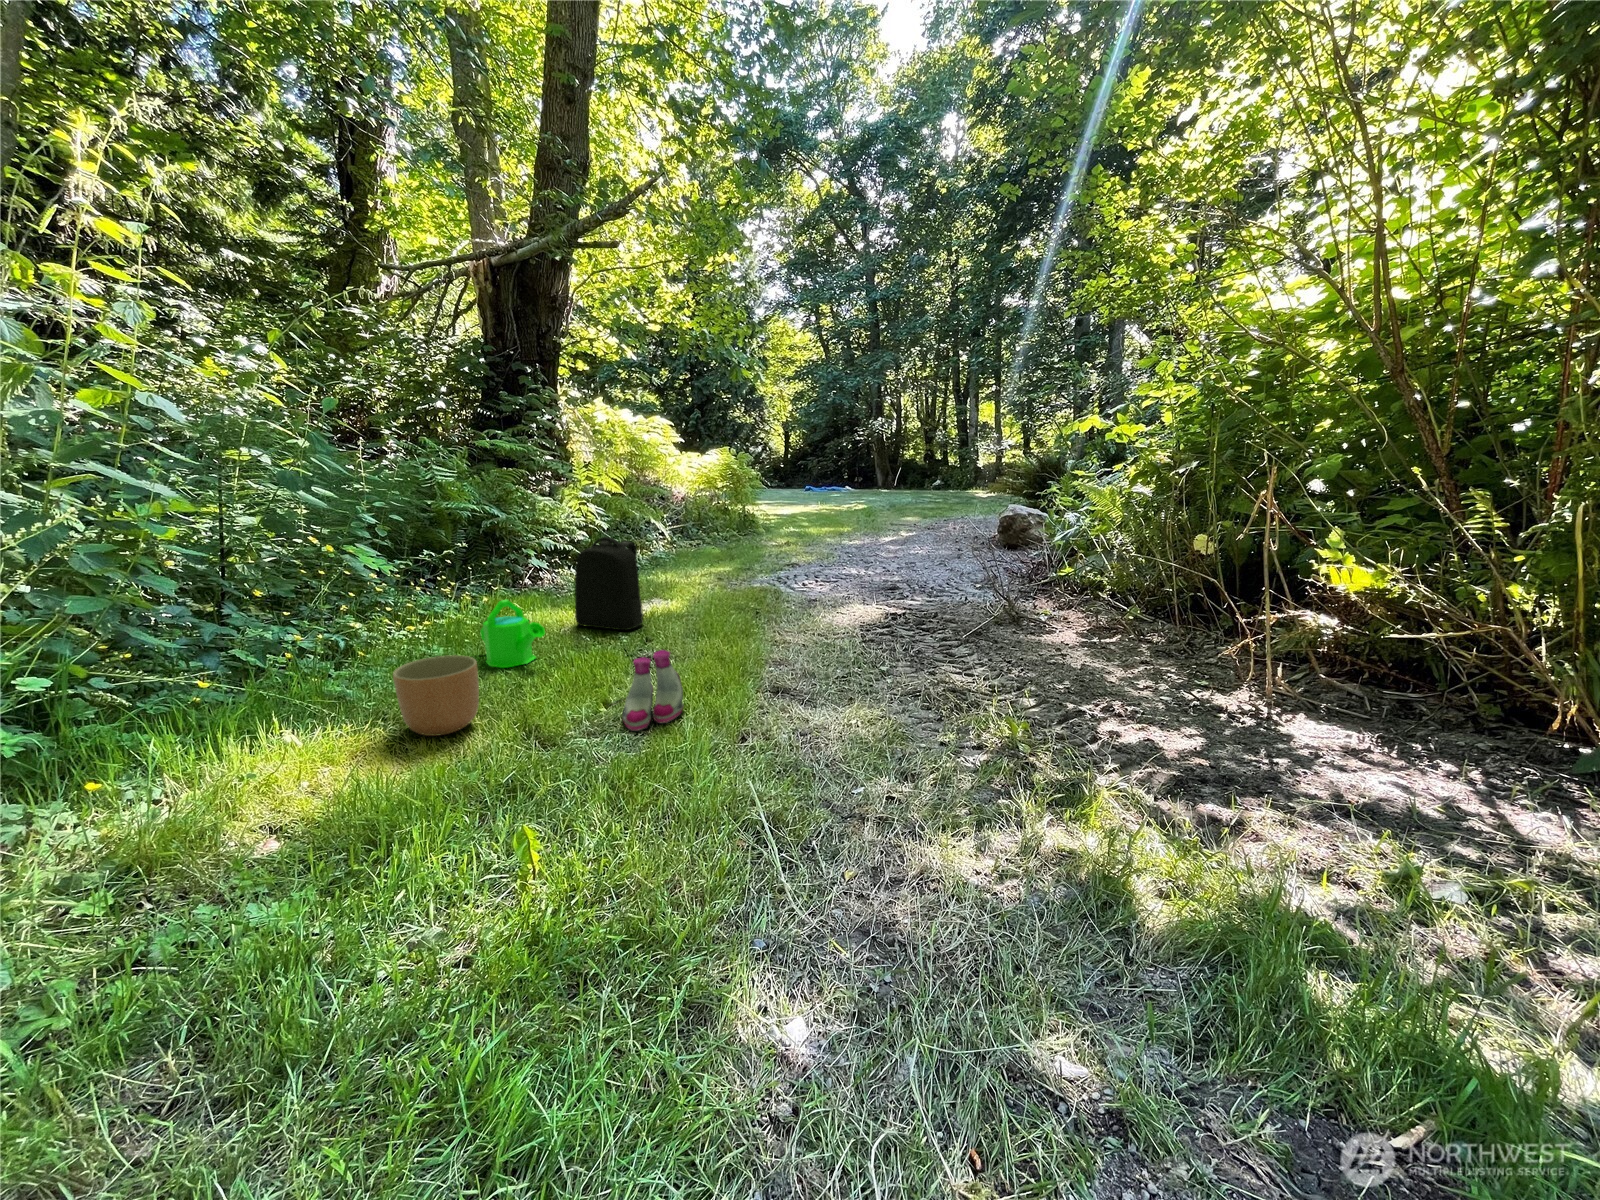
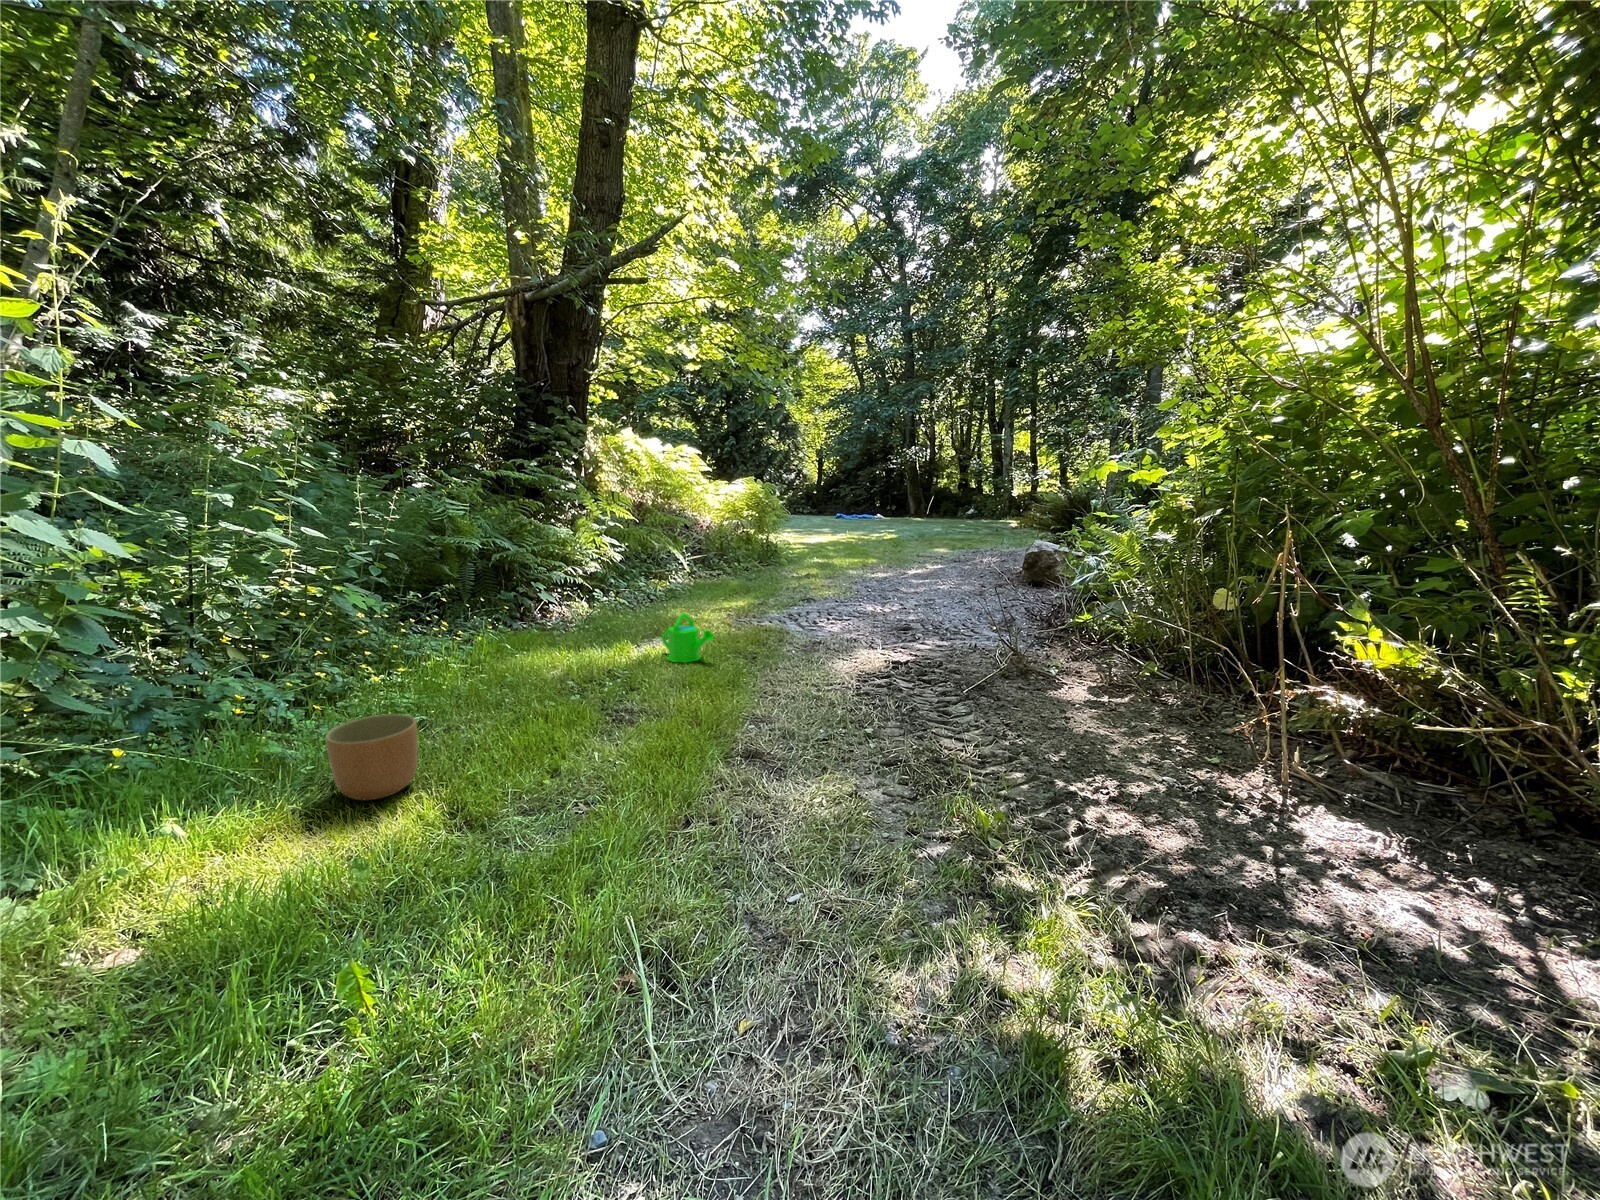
backpack: present [575,537,644,630] -> none [555,581,628,678]
watering can: present [480,600,545,668] -> present [662,613,714,662]
boots: present [622,650,684,731] -> none [568,711,637,800]

